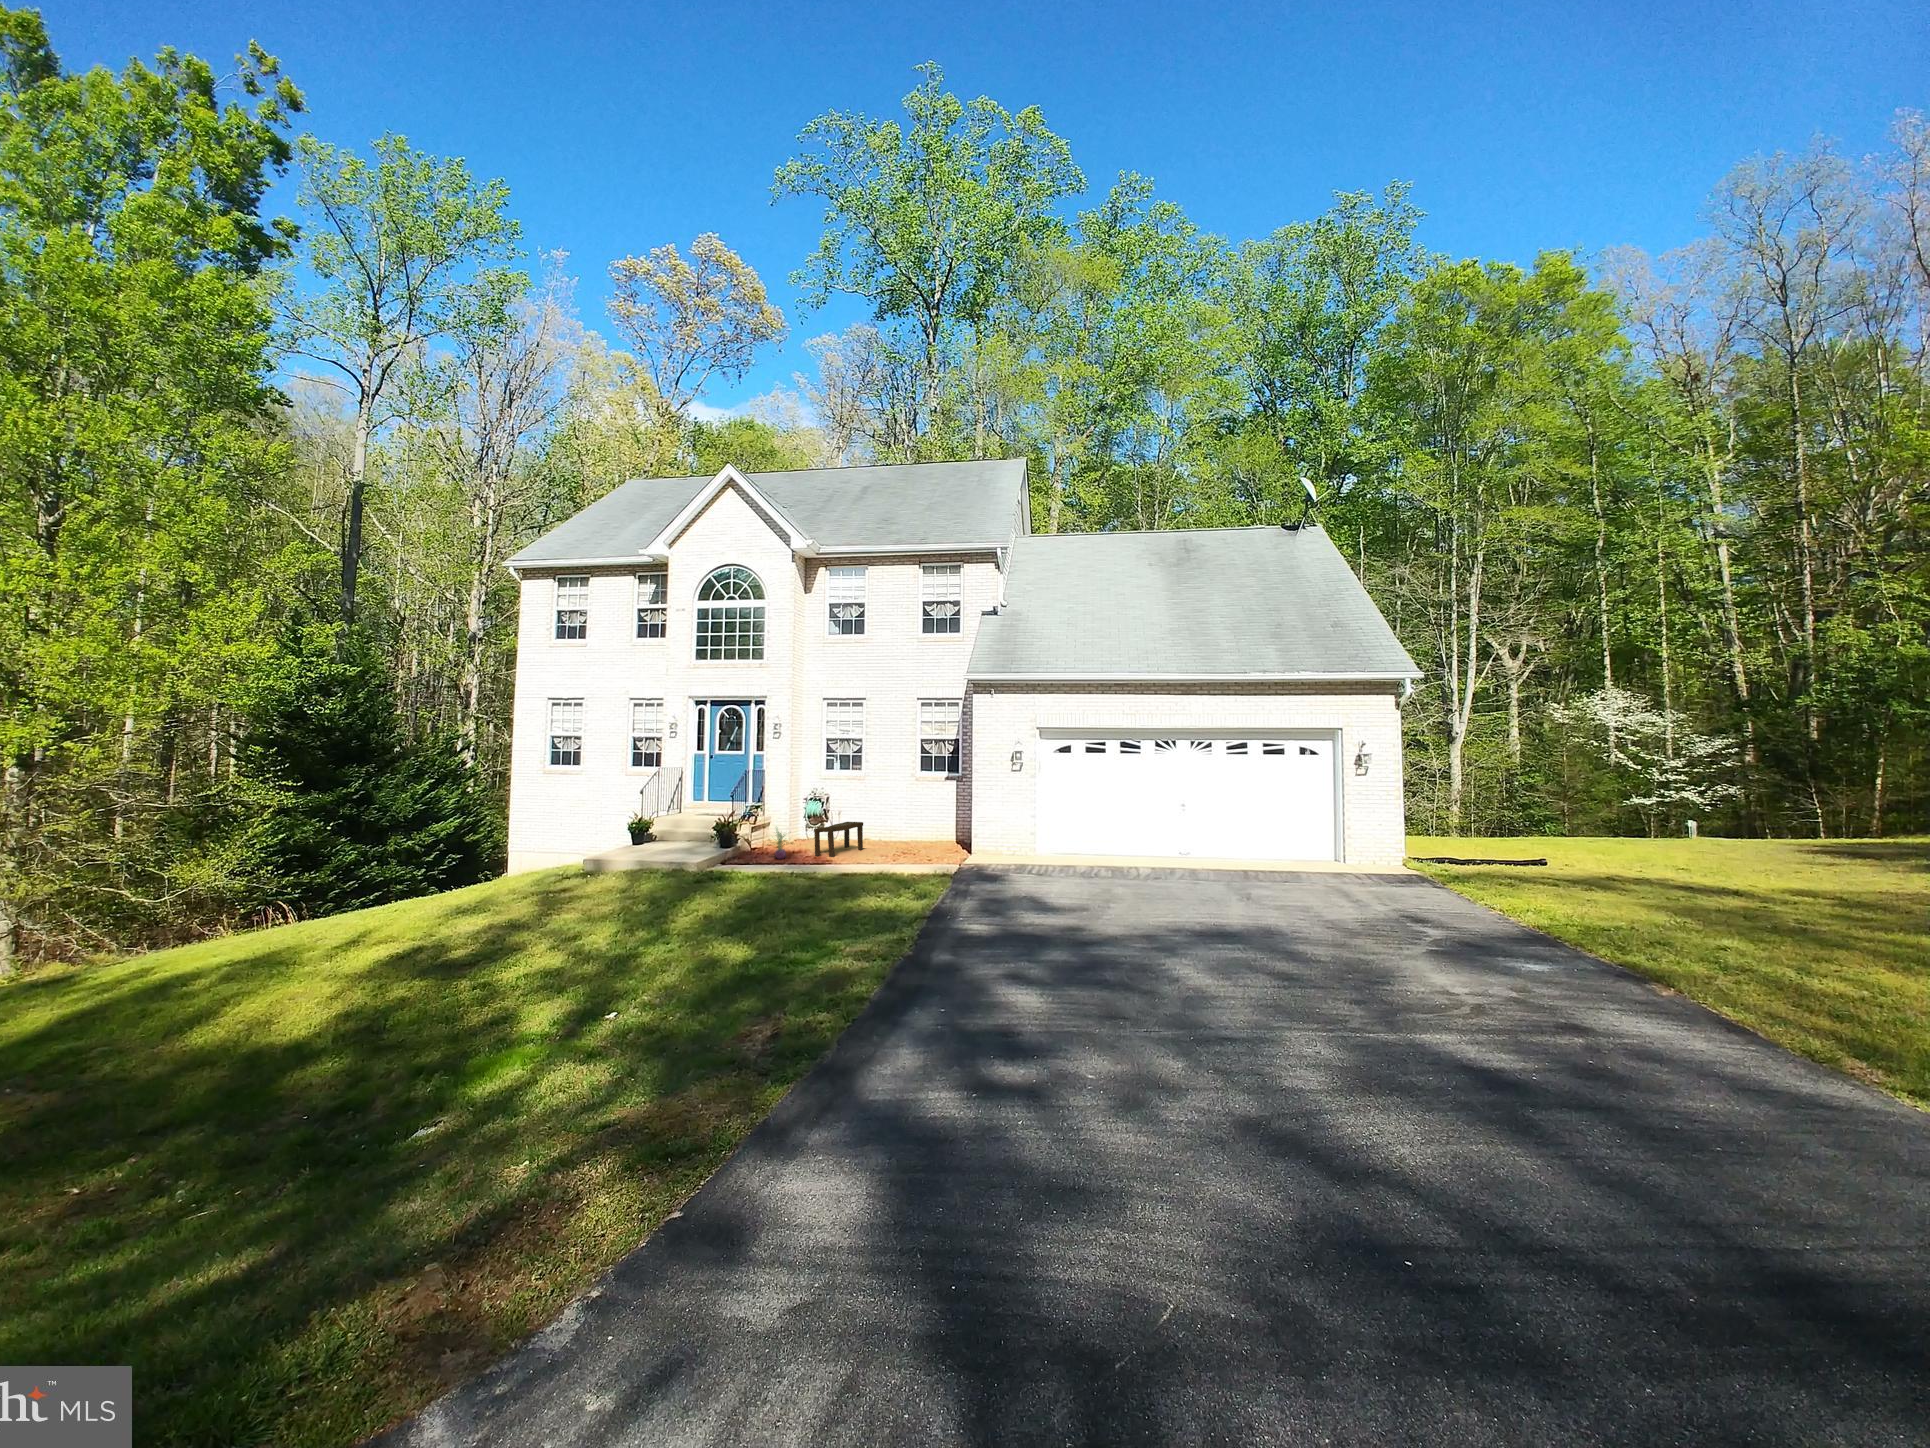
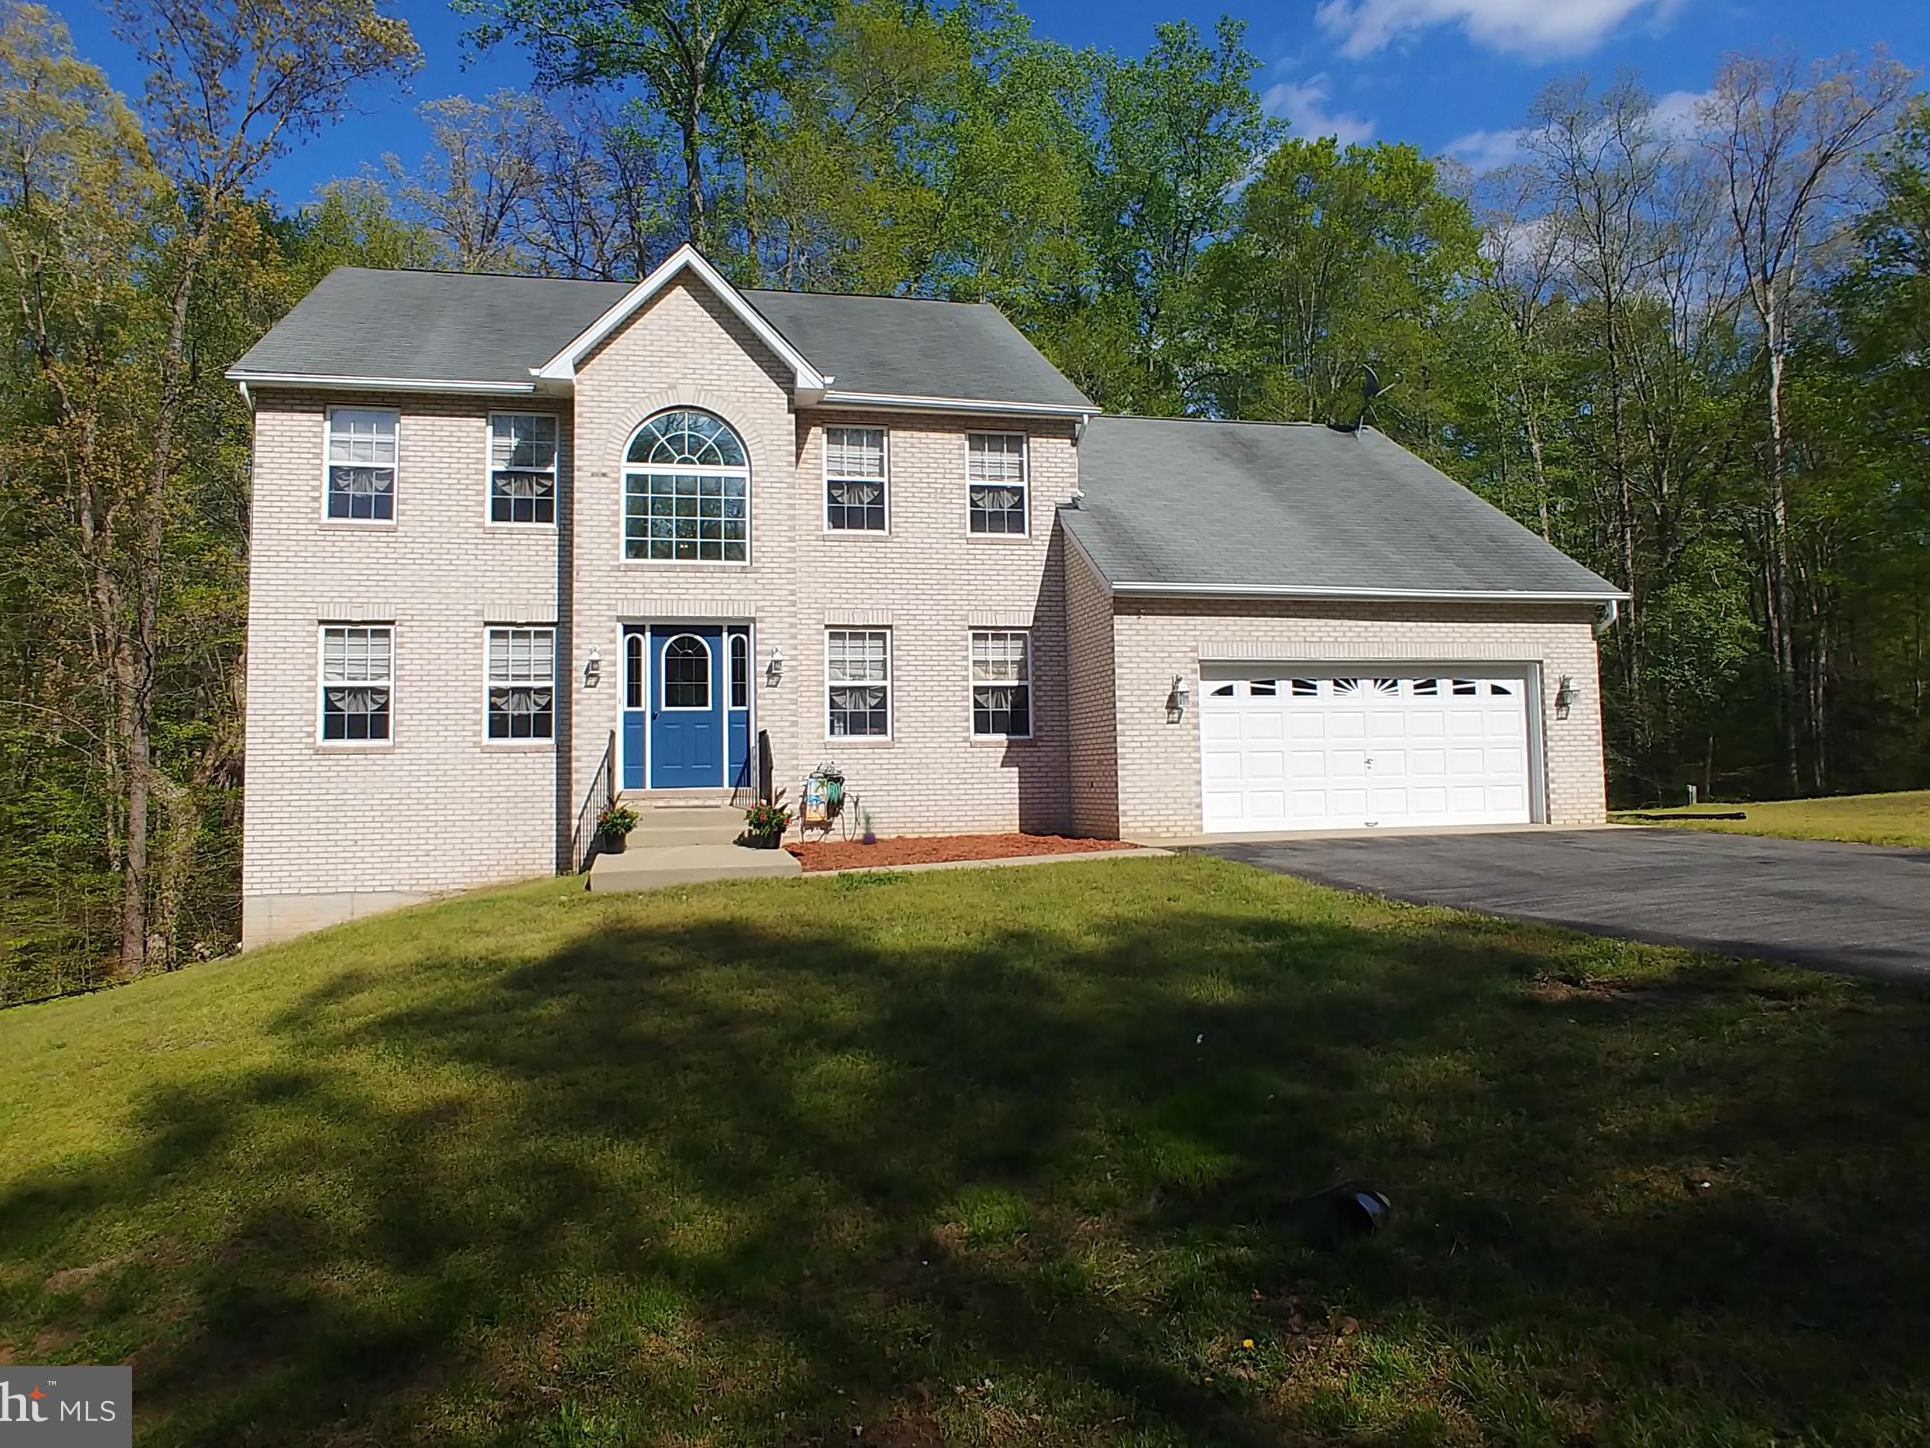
bench: present [814,822,863,857] -> none [907,797,968,839]

